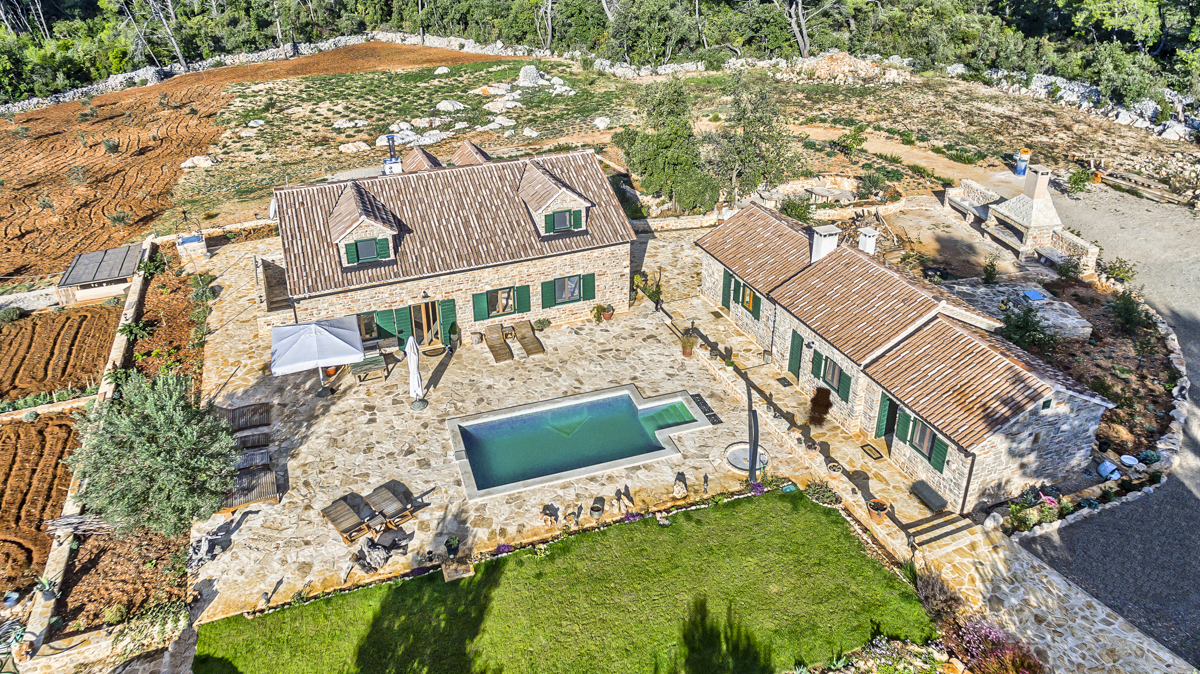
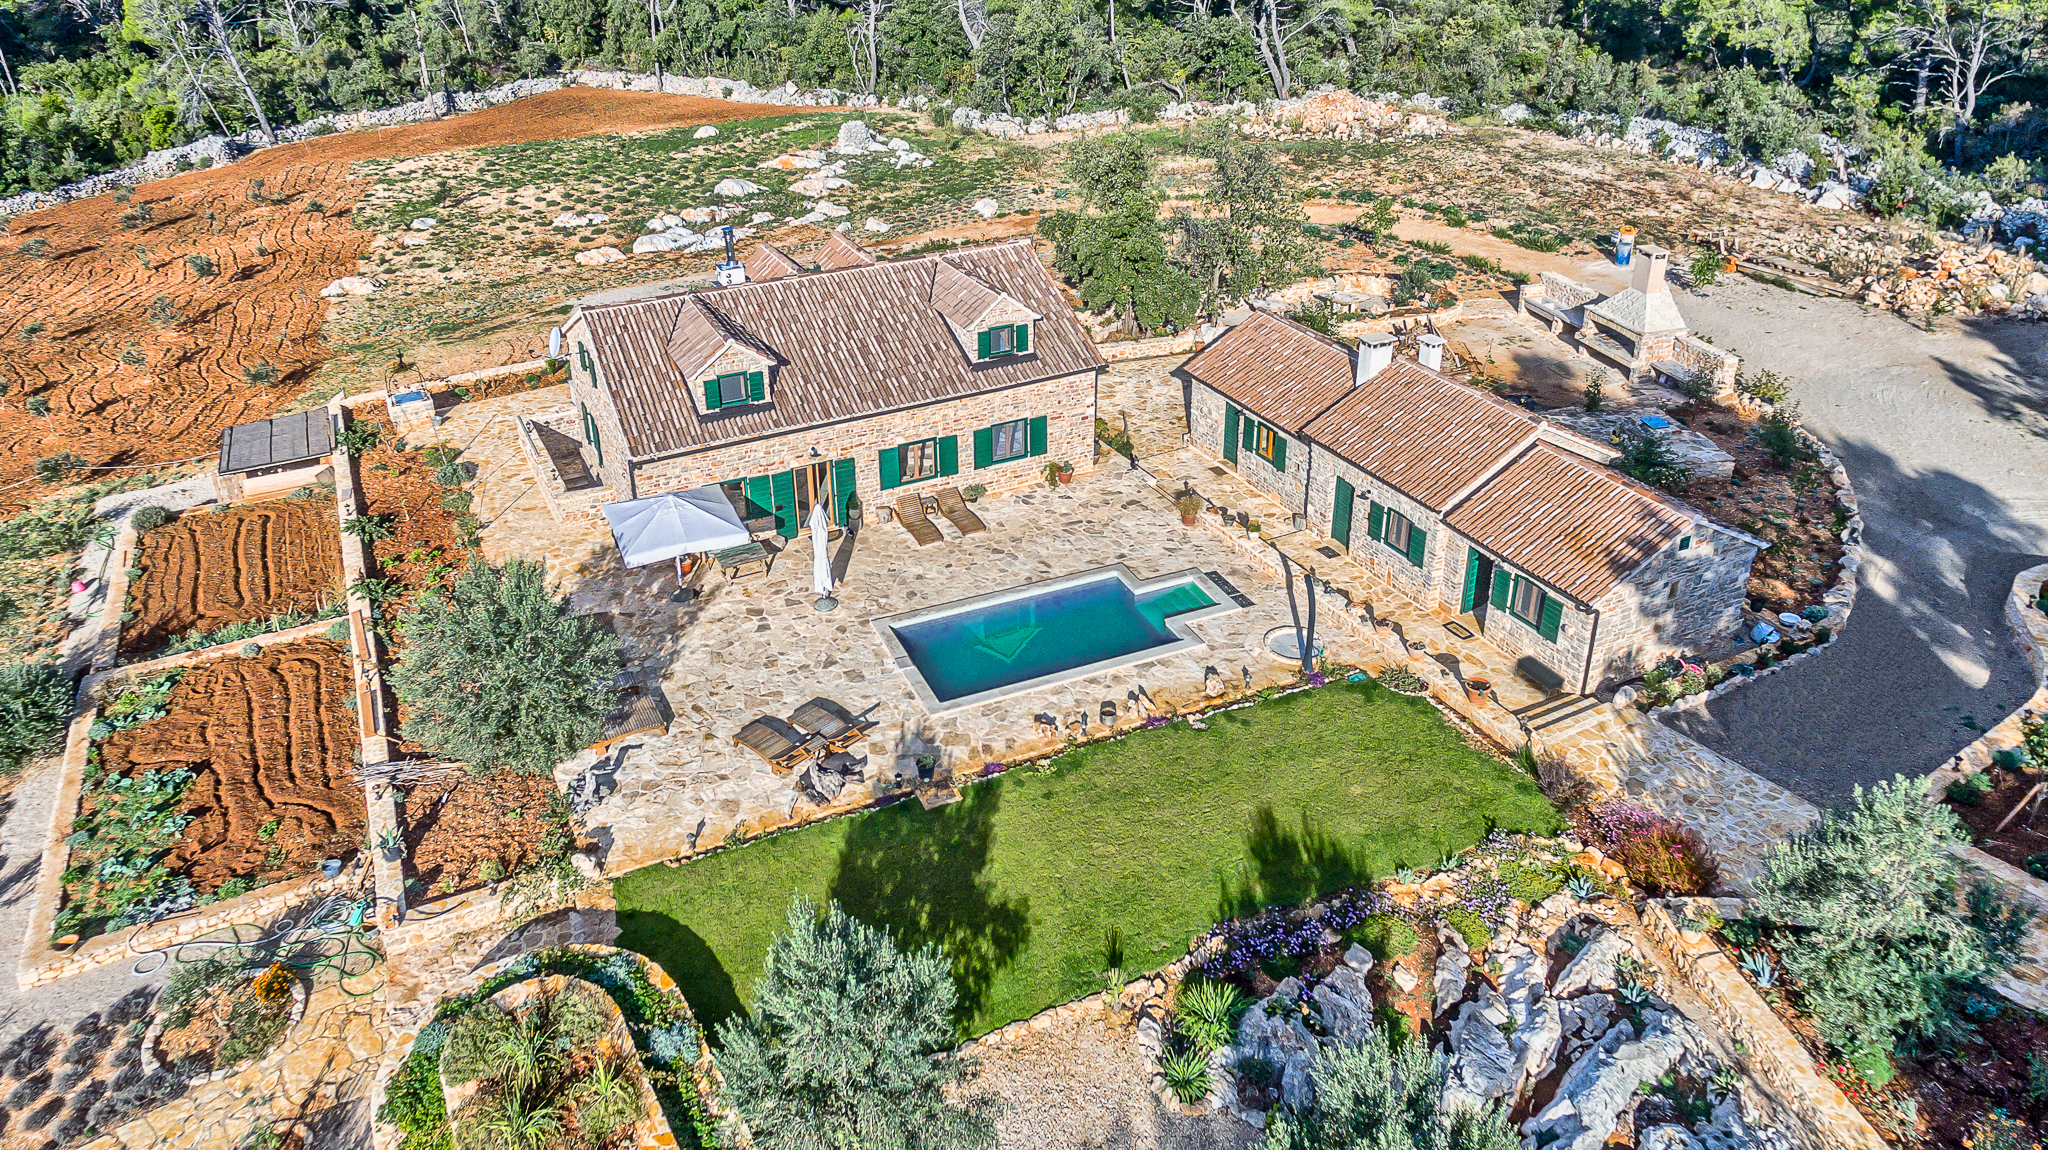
lounge chair: present [809,386,833,425] -> none [1369,550,1402,605]

